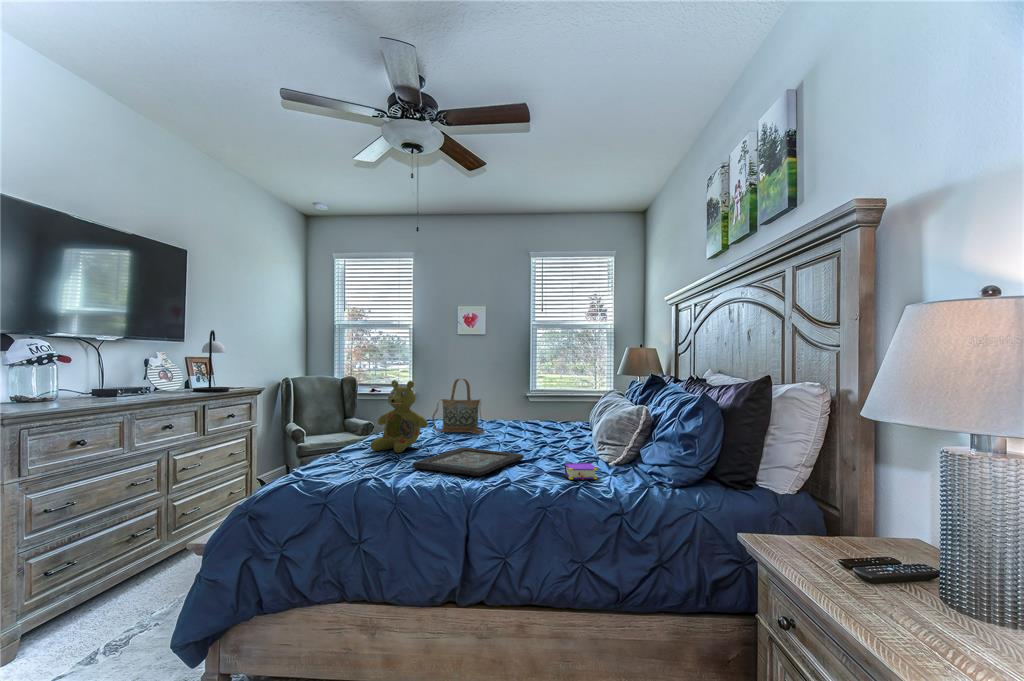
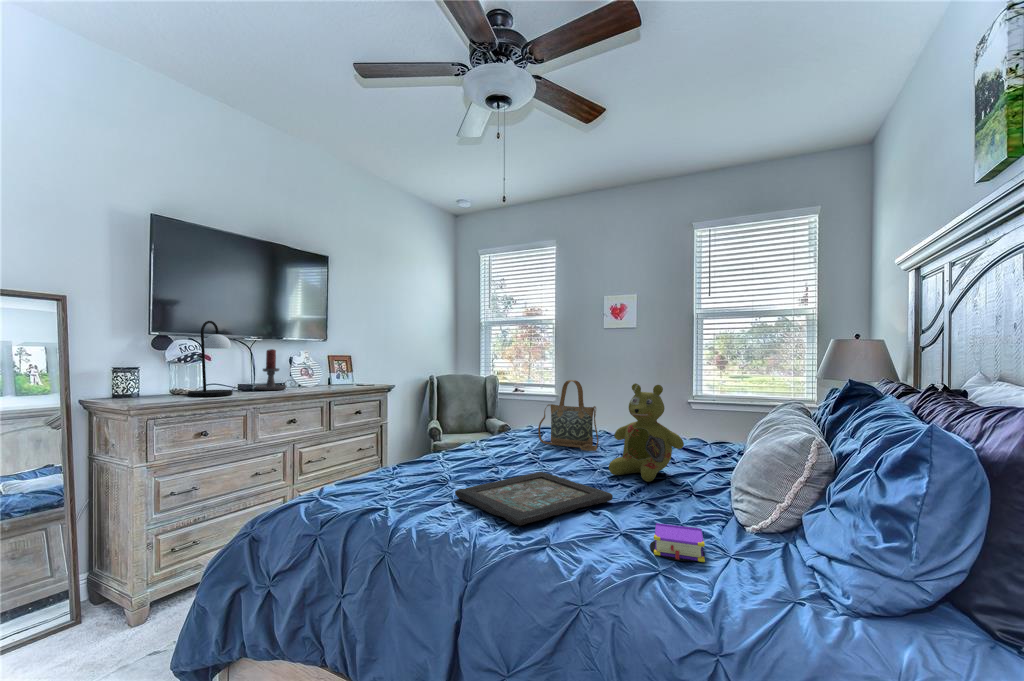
table lamp: present [193,330,229,392] -> present [188,321,233,397]
candle holder: none [113,351,165,396] -> present [255,349,296,390]
stuffed bear: present [370,380,427,453] -> present [609,383,684,482]

